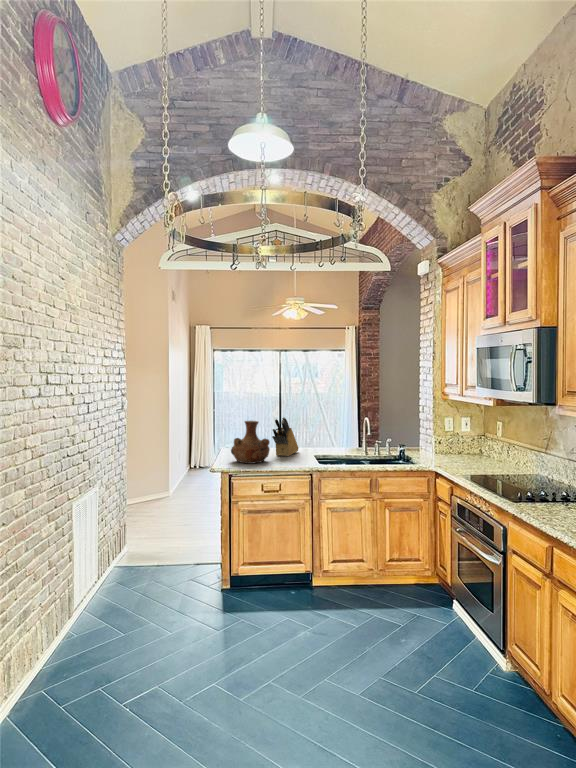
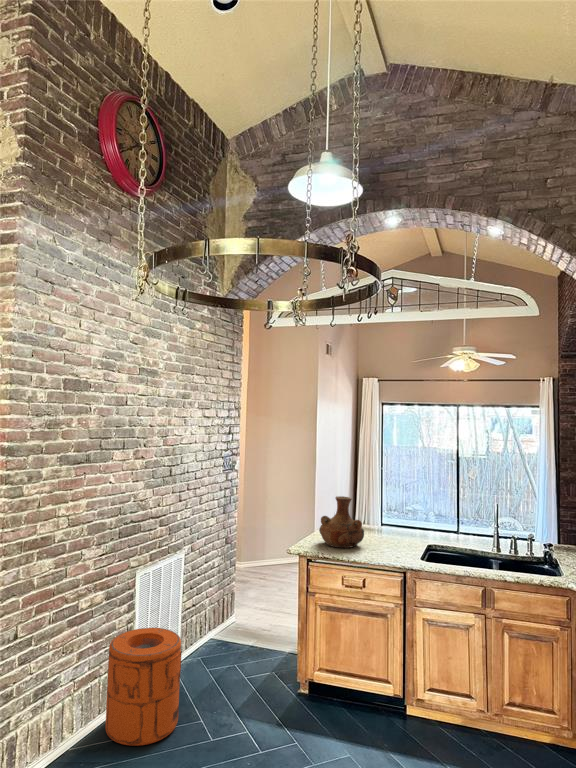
knife block: present [272,417,298,456] -> none [373,495,414,543]
trash can: none [61,554,133,660] -> present [106,628,181,746]

